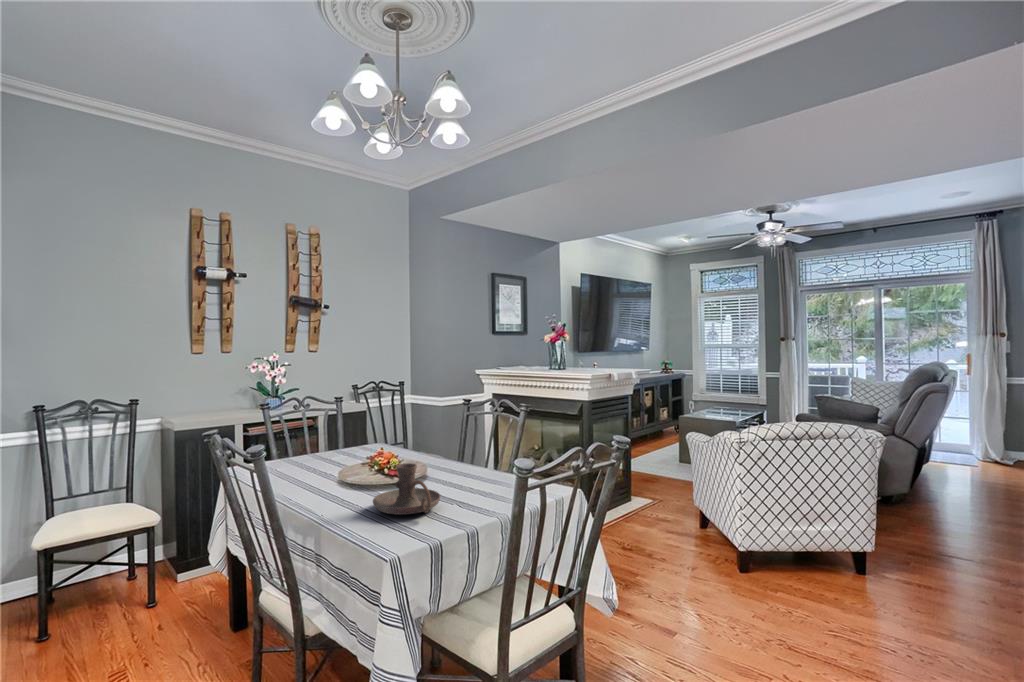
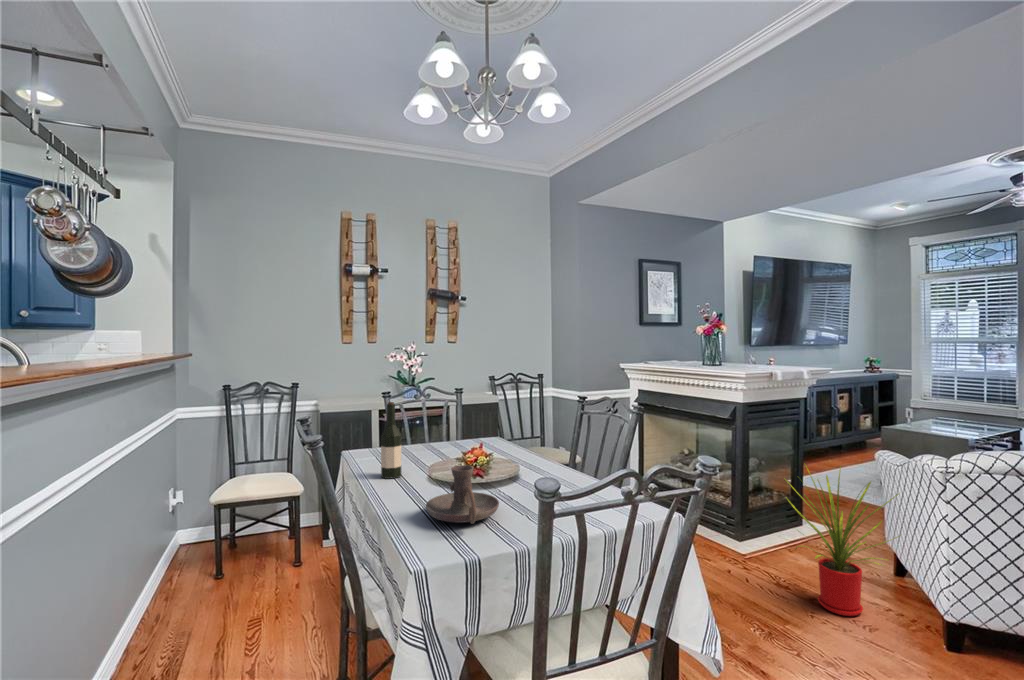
wine bottle: none [295,411,316,488] -> present [381,402,402,479]
house plant: none [628,445,710,561] -> present [787,468,898,616]

